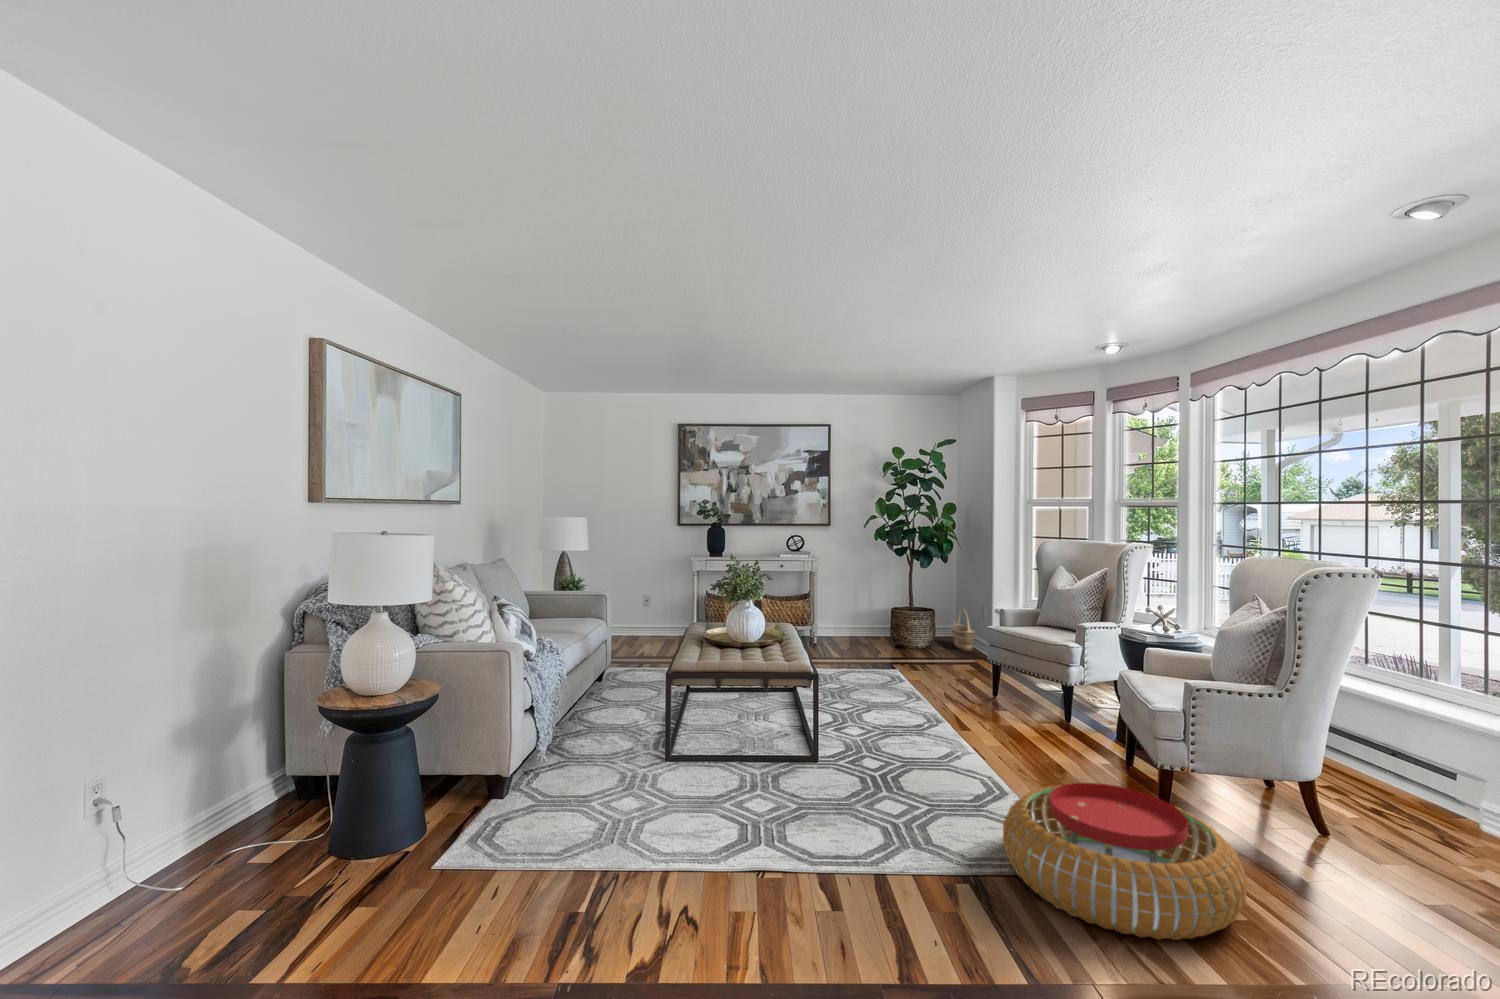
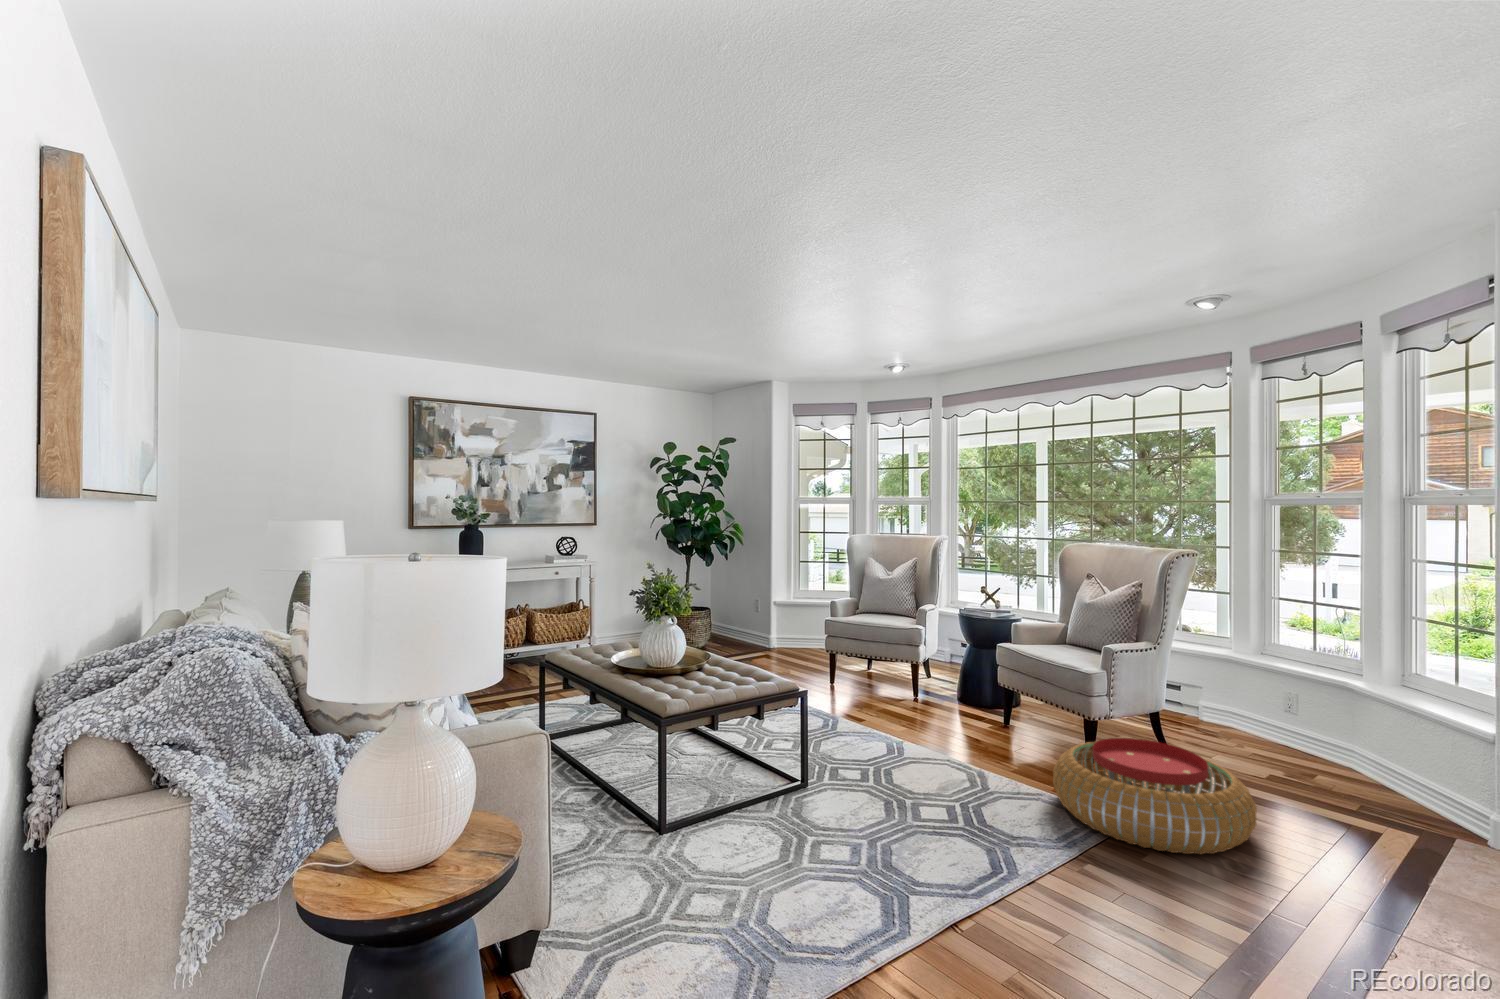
basket: present [952,615,975,651] -> none [721,605,749,645]

